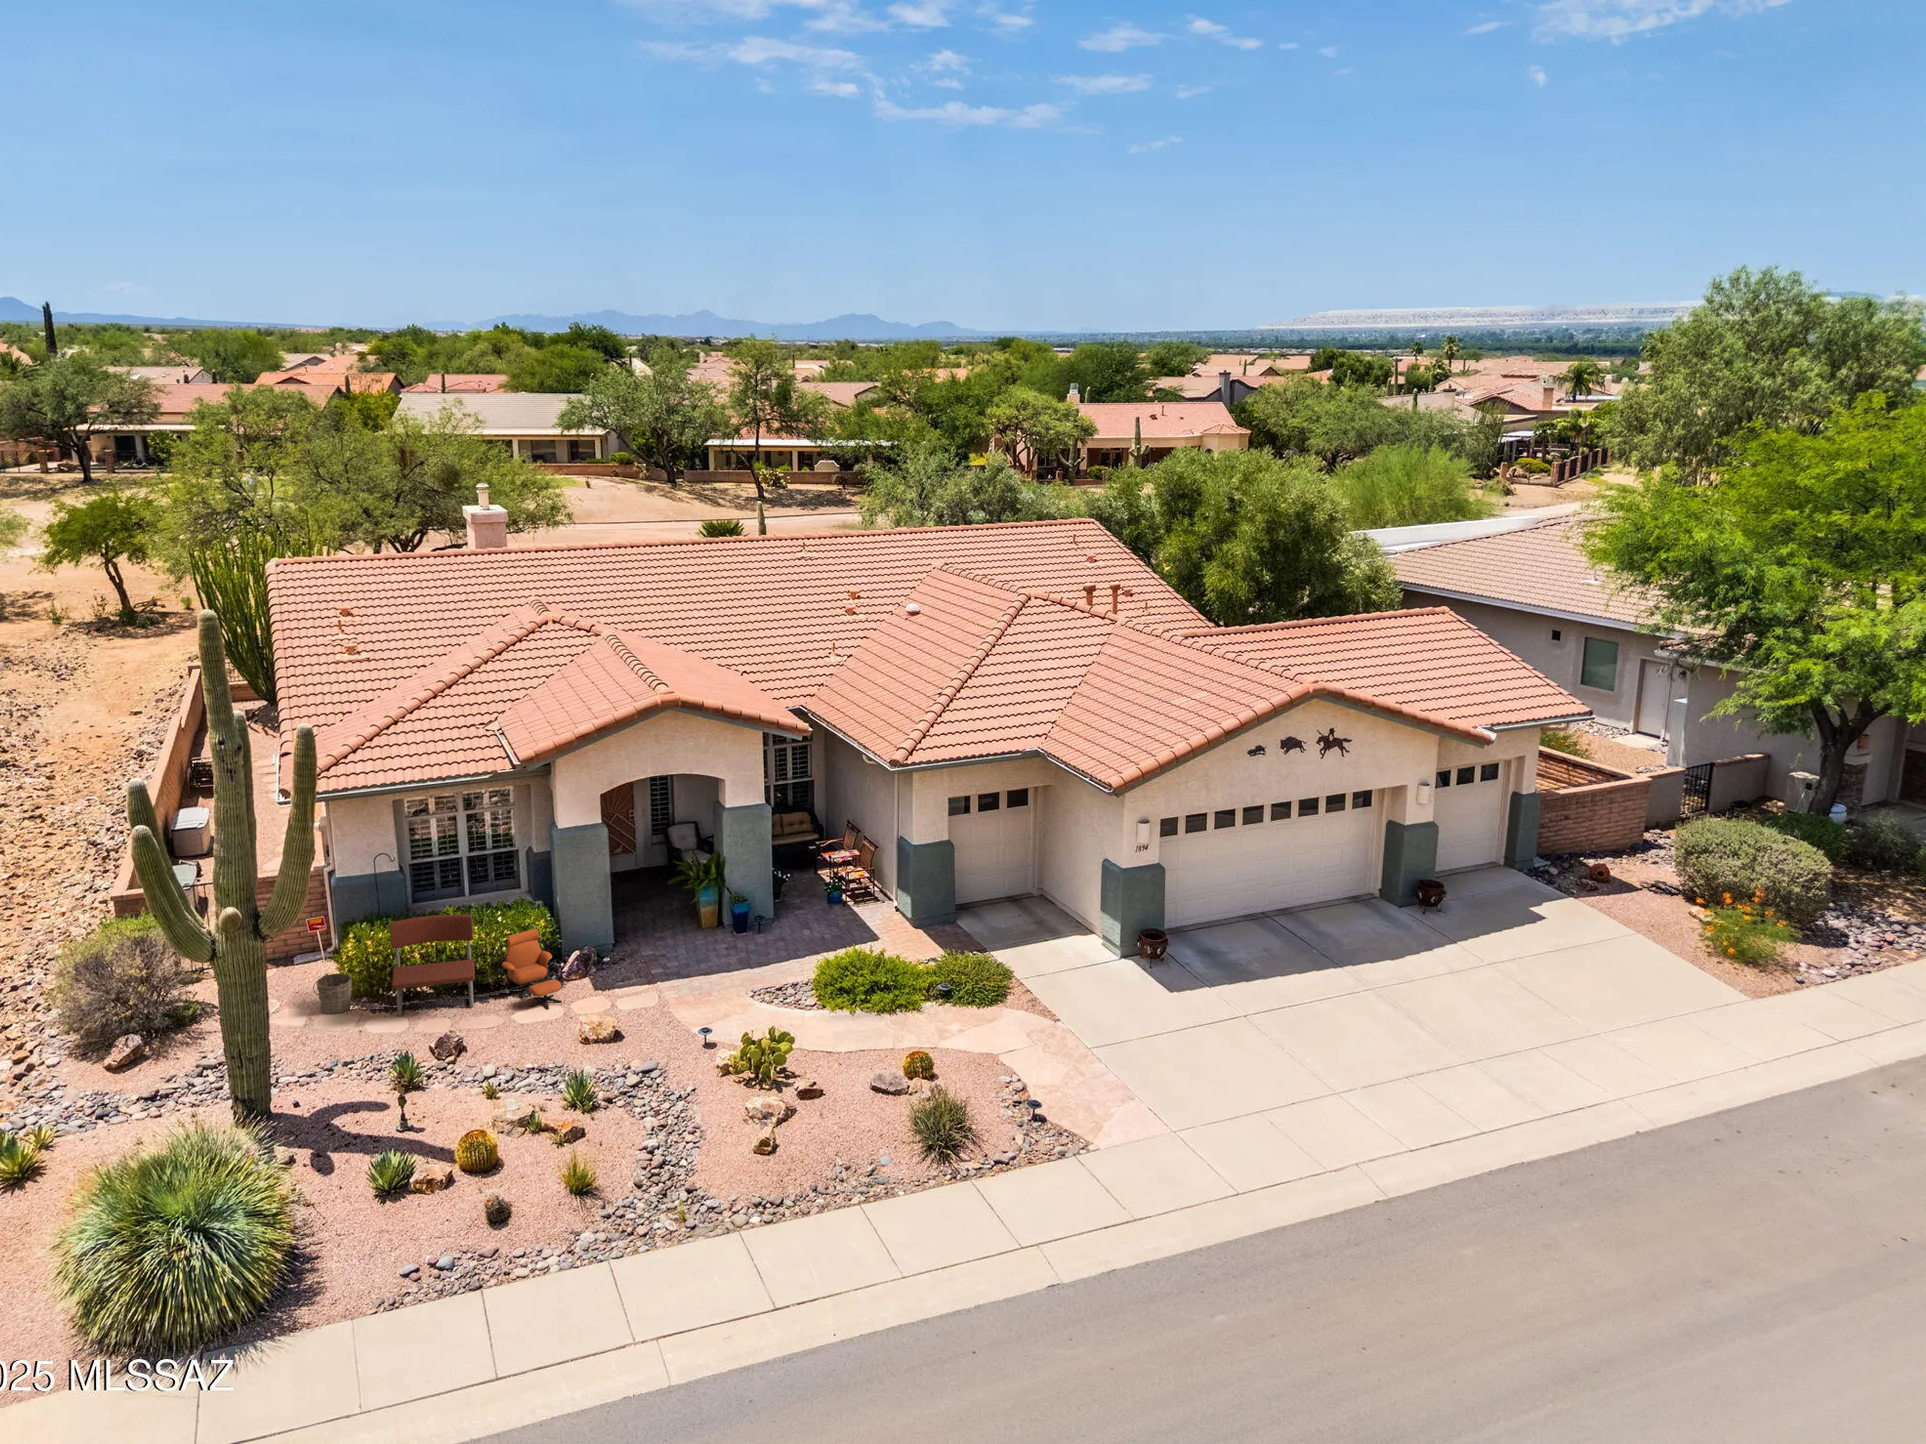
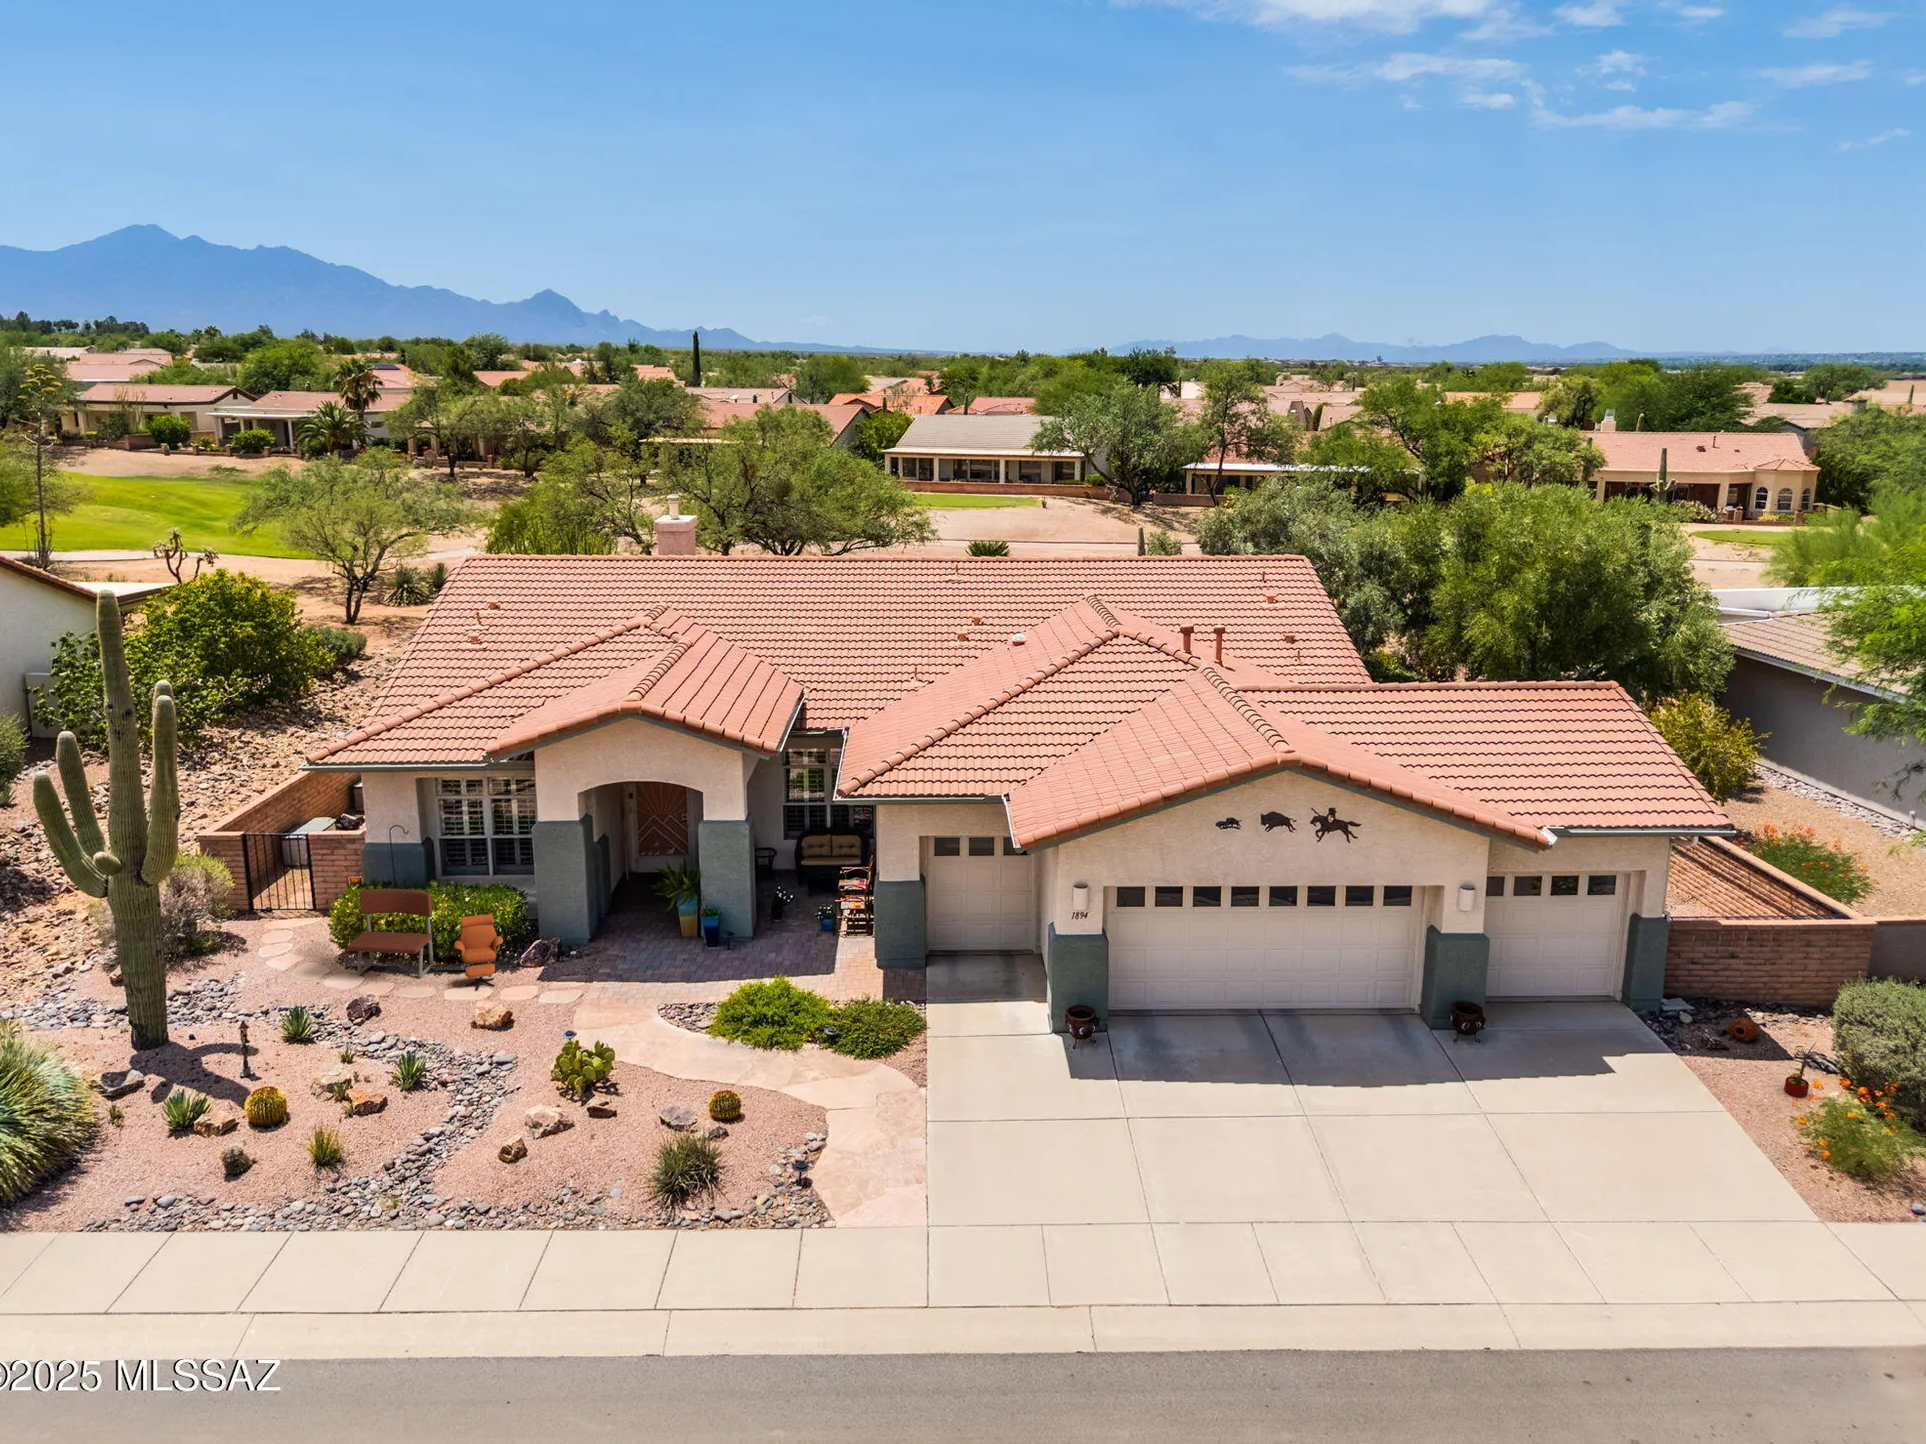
decorative plant: none [1658,872,1683,915] -> present [1784,1043,1818,1097]
bucket: present [313,973,352,1014] -> none [301,928,335,965]

